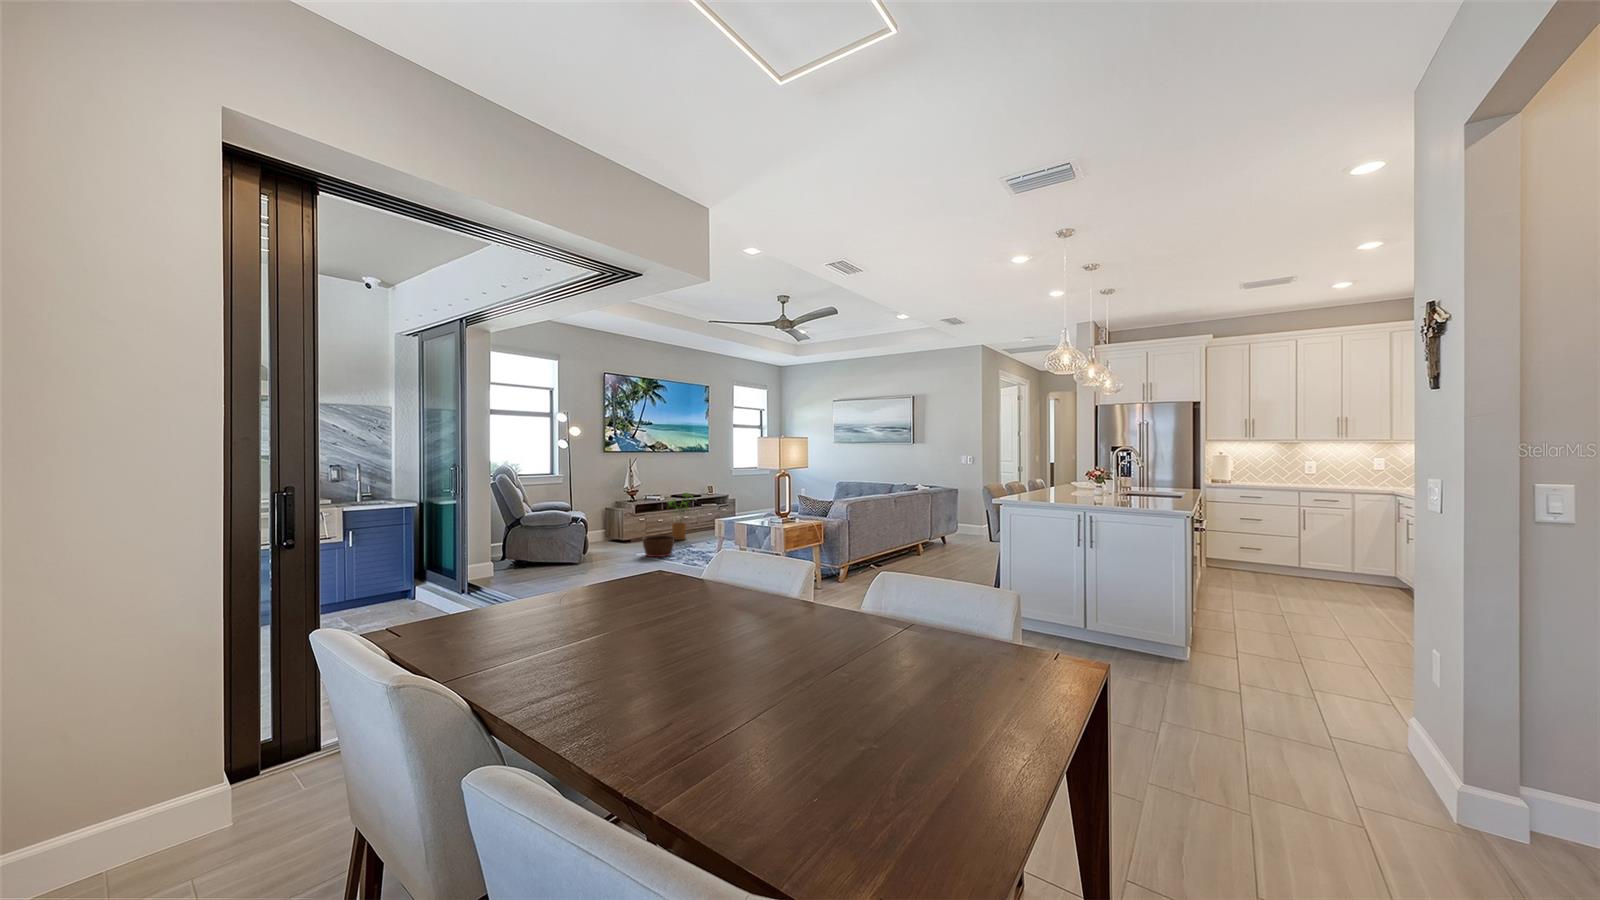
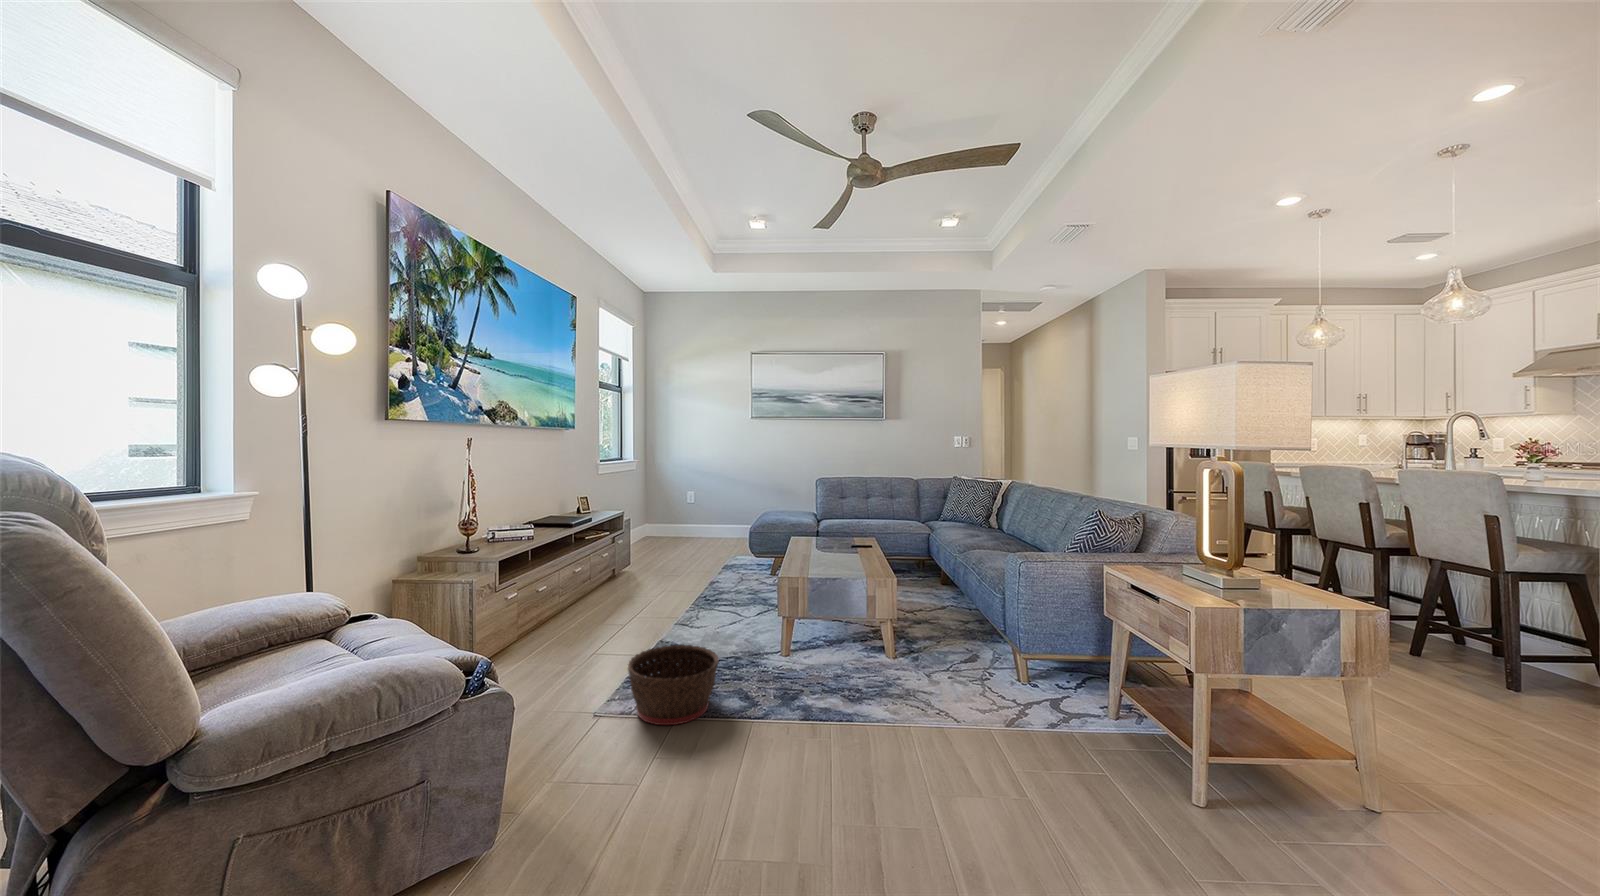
house plant: present [668,493,693,540] -> none [564,520,634,635]

